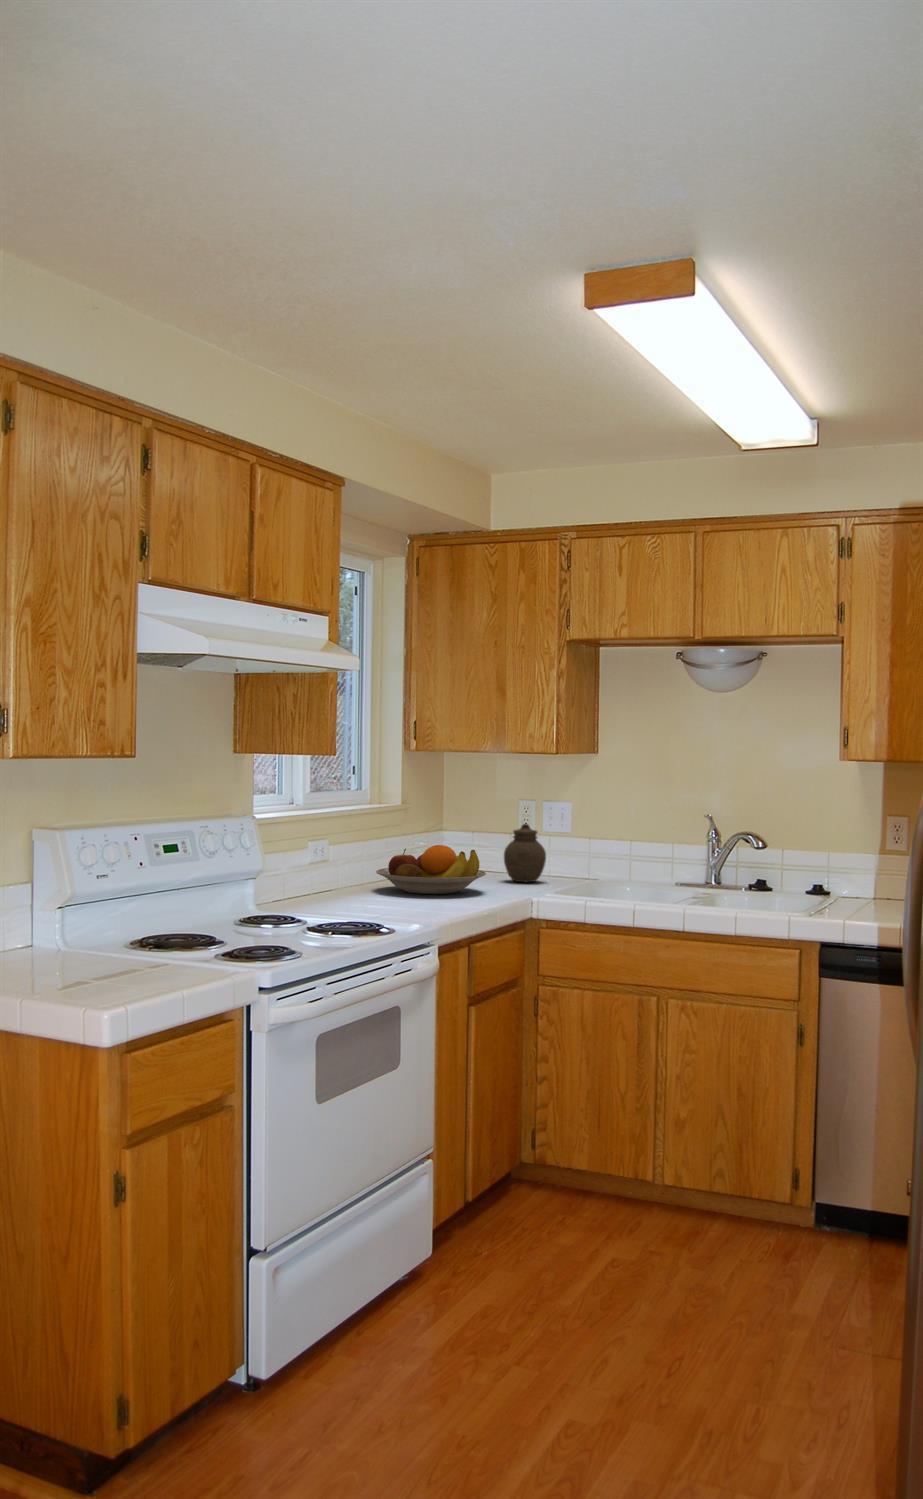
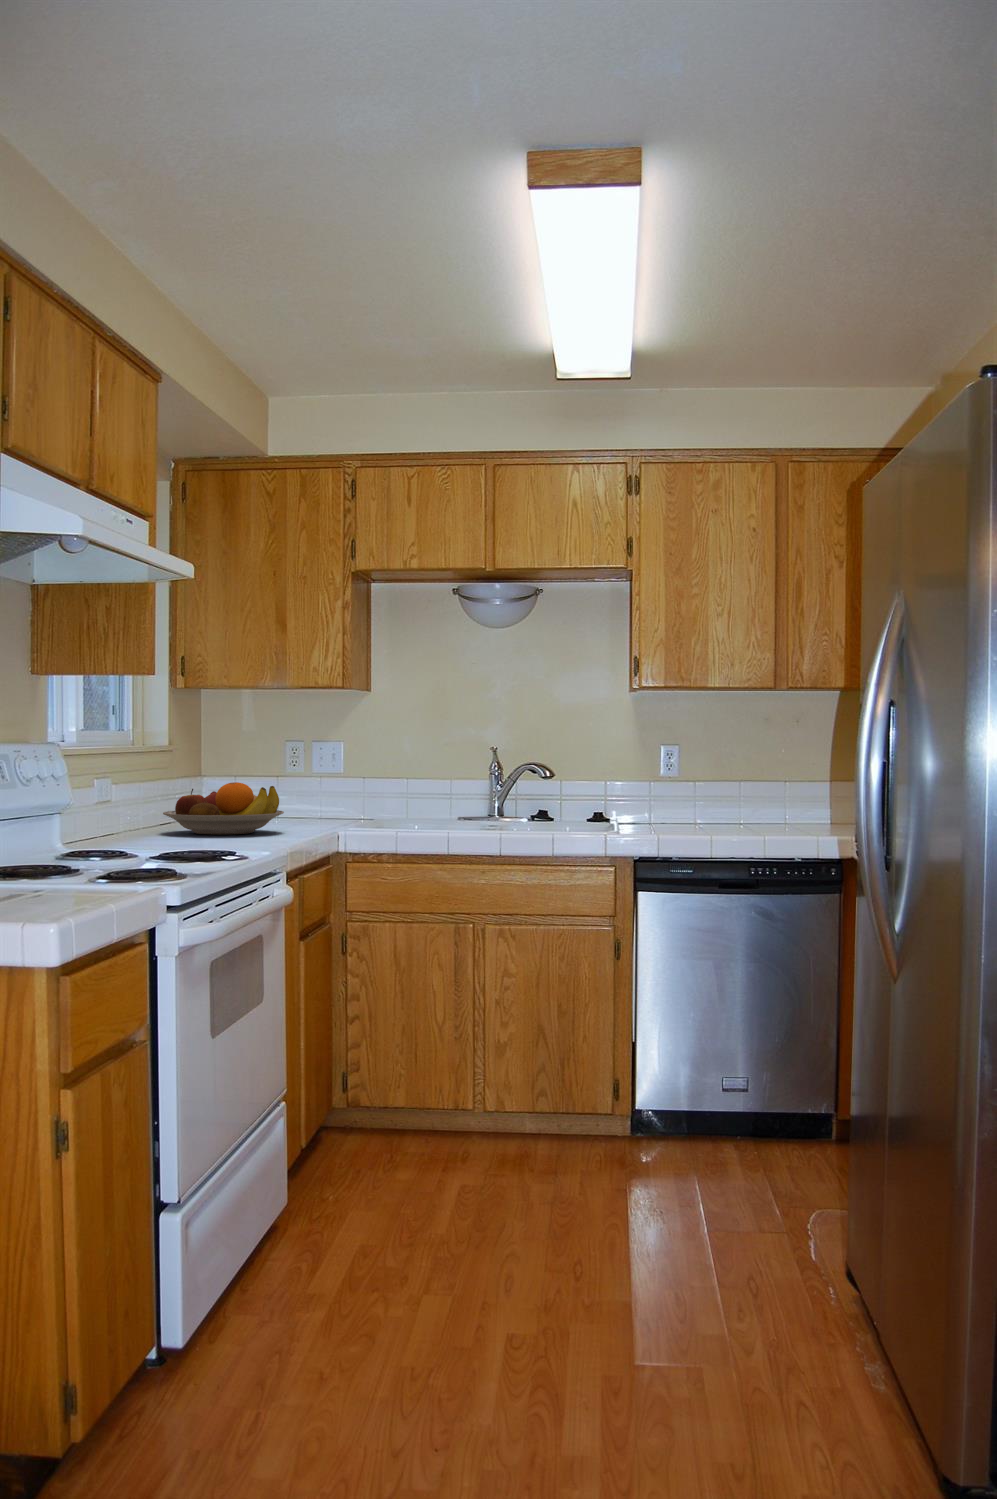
jar: present [504,824,546,882] -> none [283,763,328,824]

